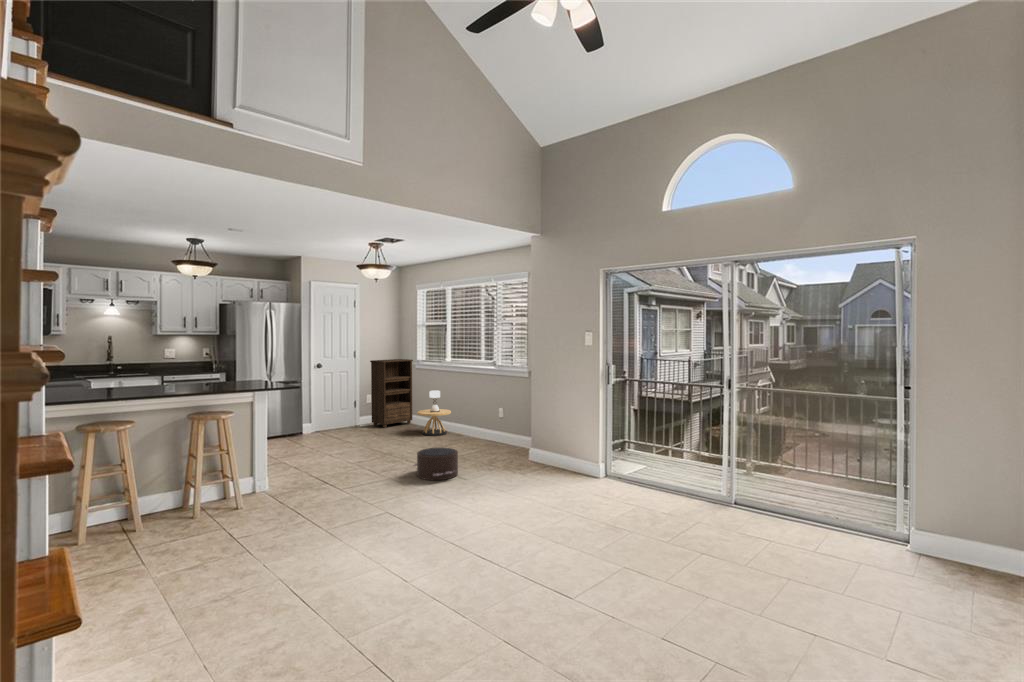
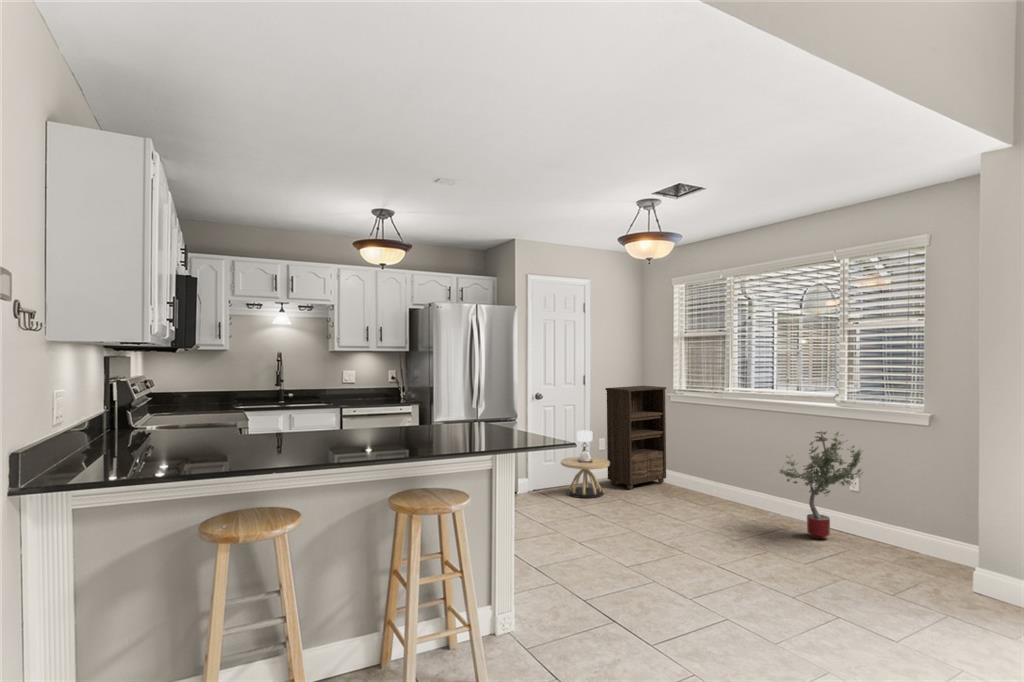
potted tree: none [461,382,499,444] -> present [780,431,863,539]
side table: present [417,391,451,436] -> present [561,431,610,498]
pouf: present [413,448,458,480] -> none [760,564,877,645]

